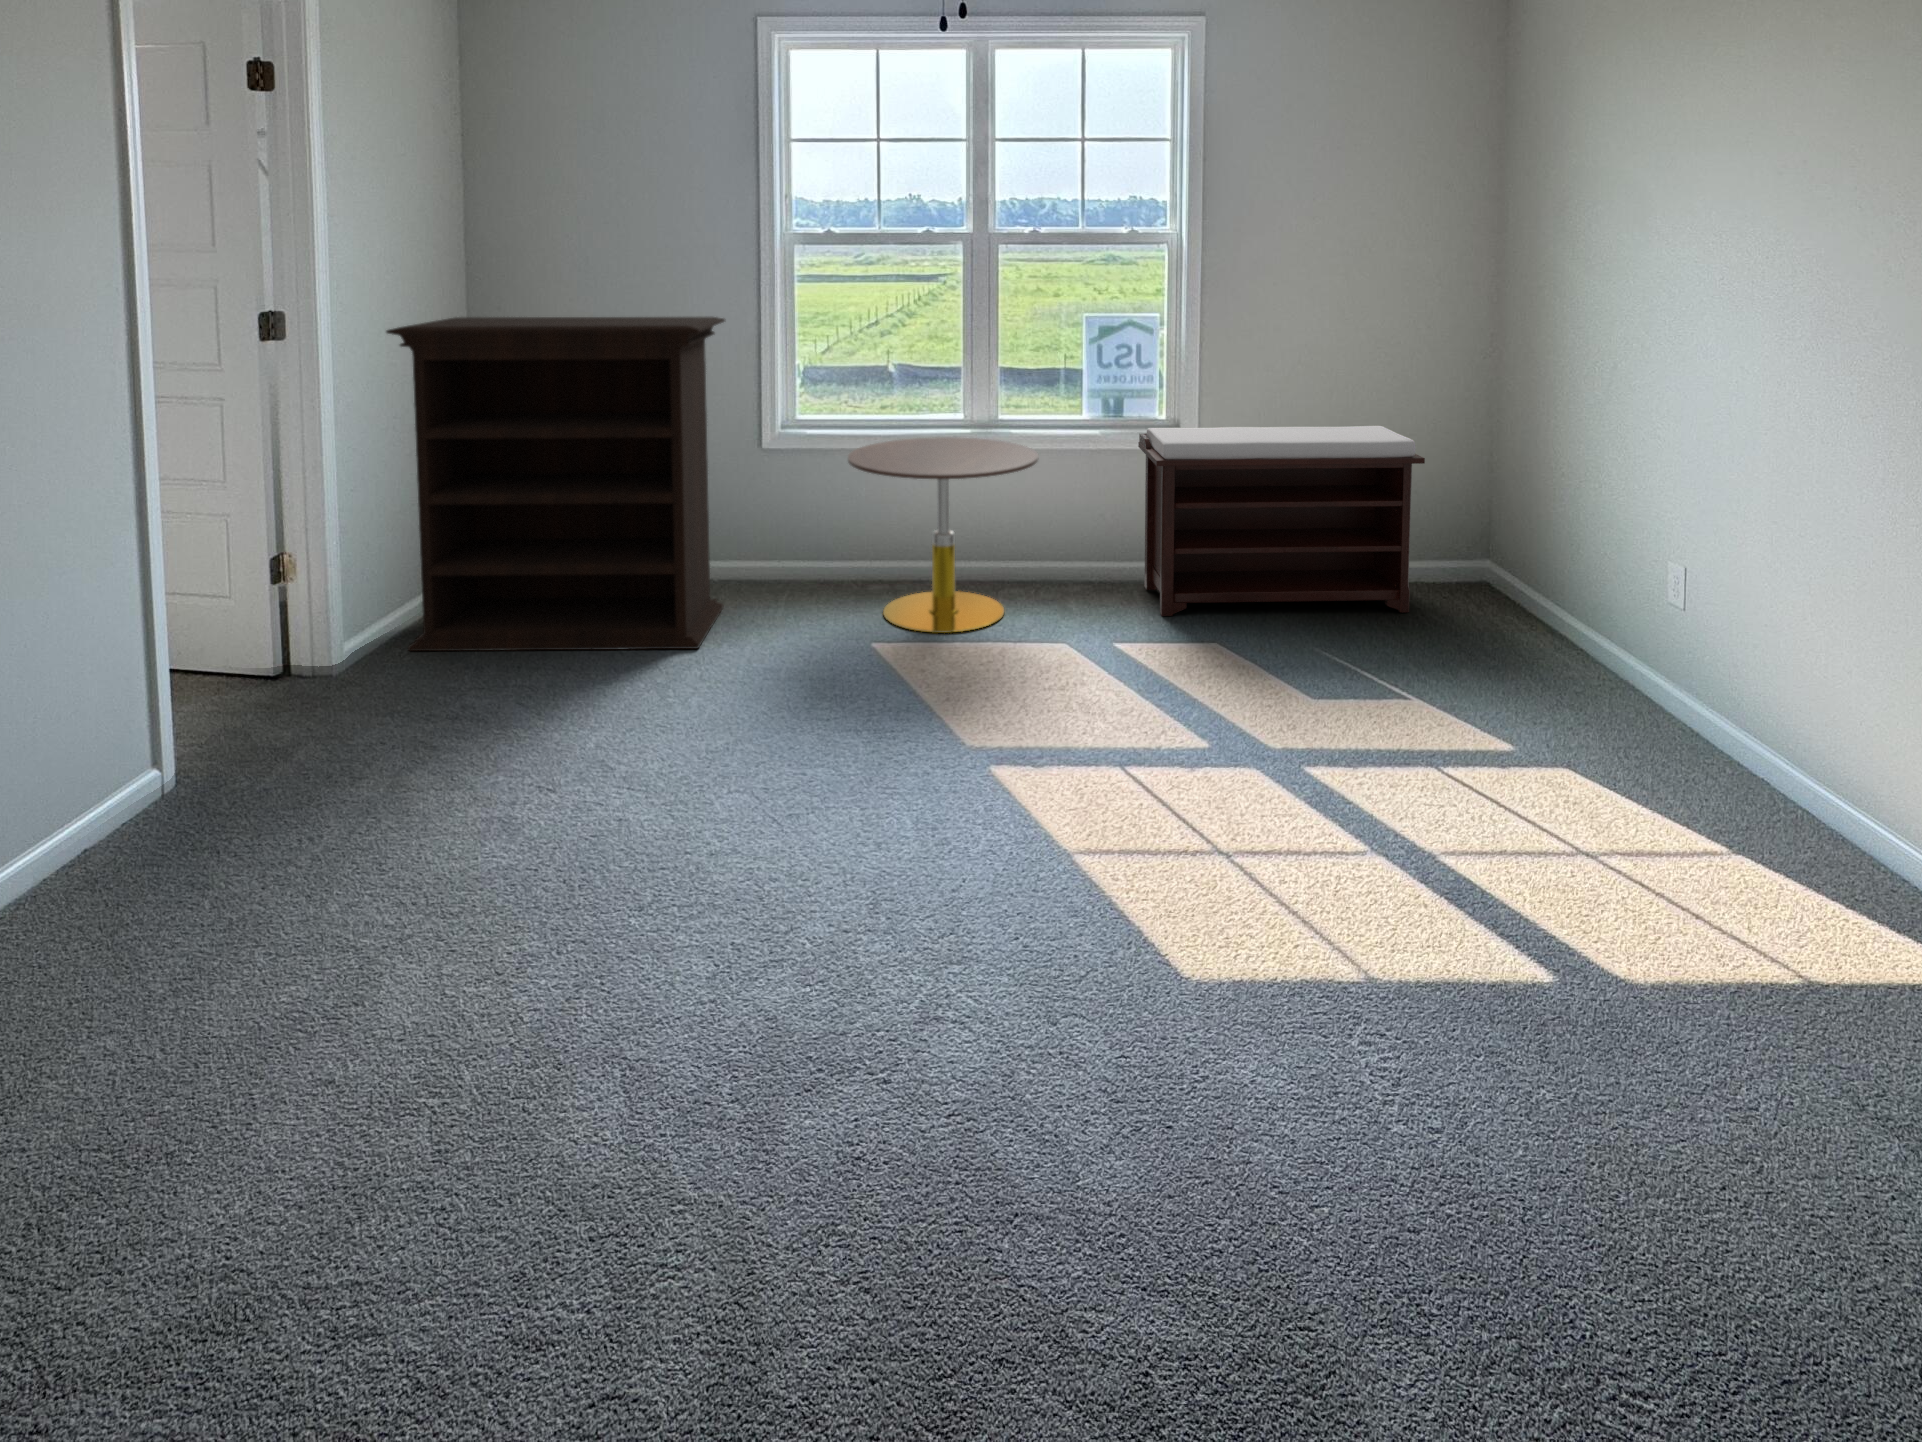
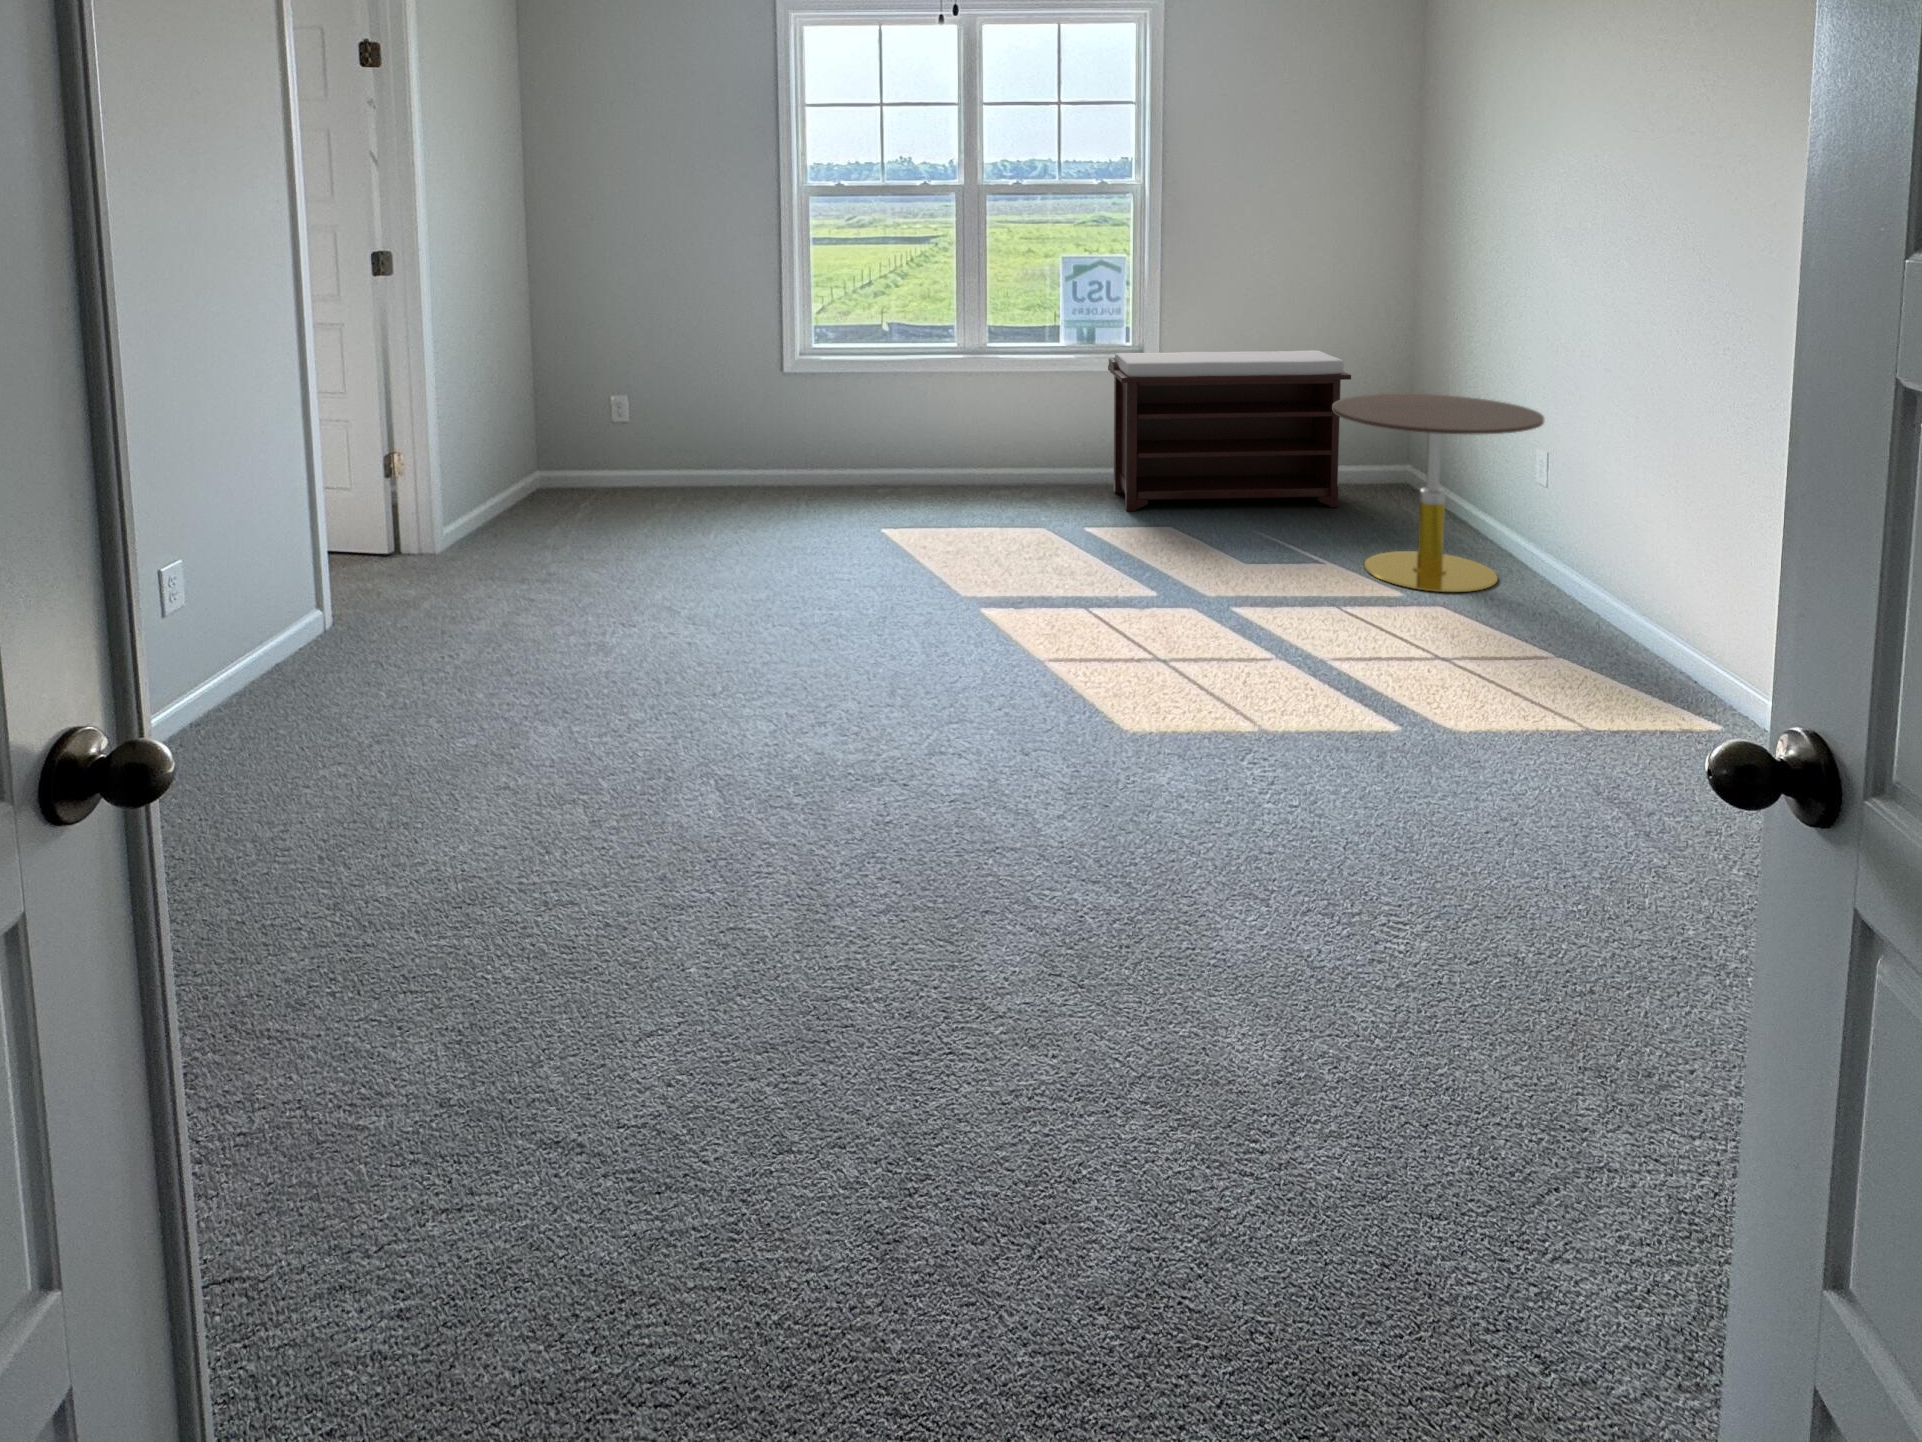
bookshelf: present [386,317,725,651] -> none [468,257,752,539]
side table: present [848,437,1038,633] -> present [1332,394,1544,592]

